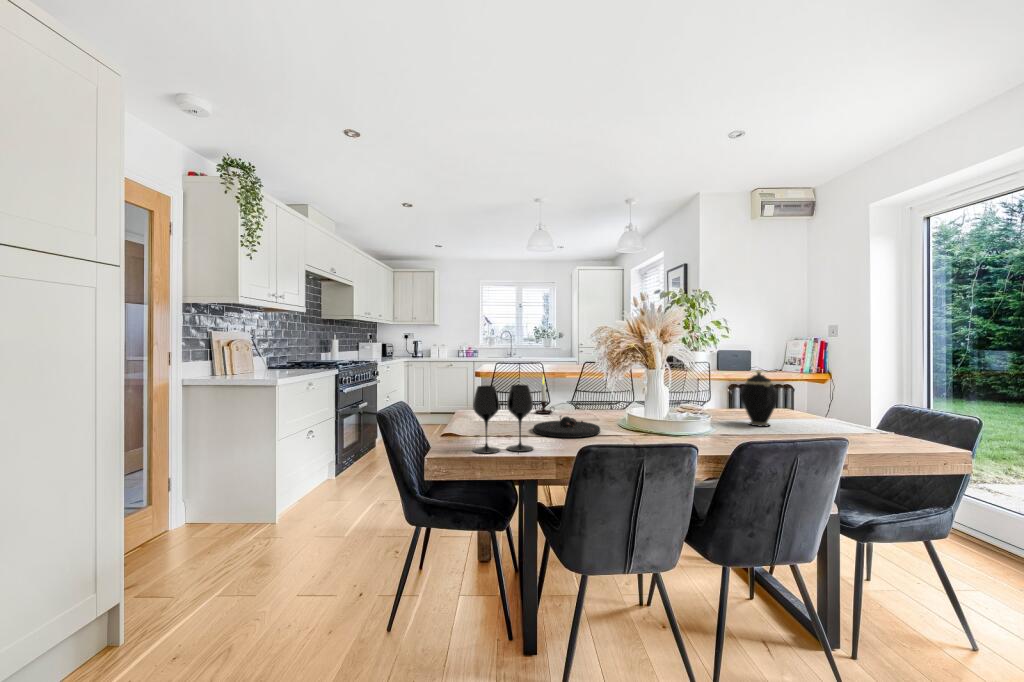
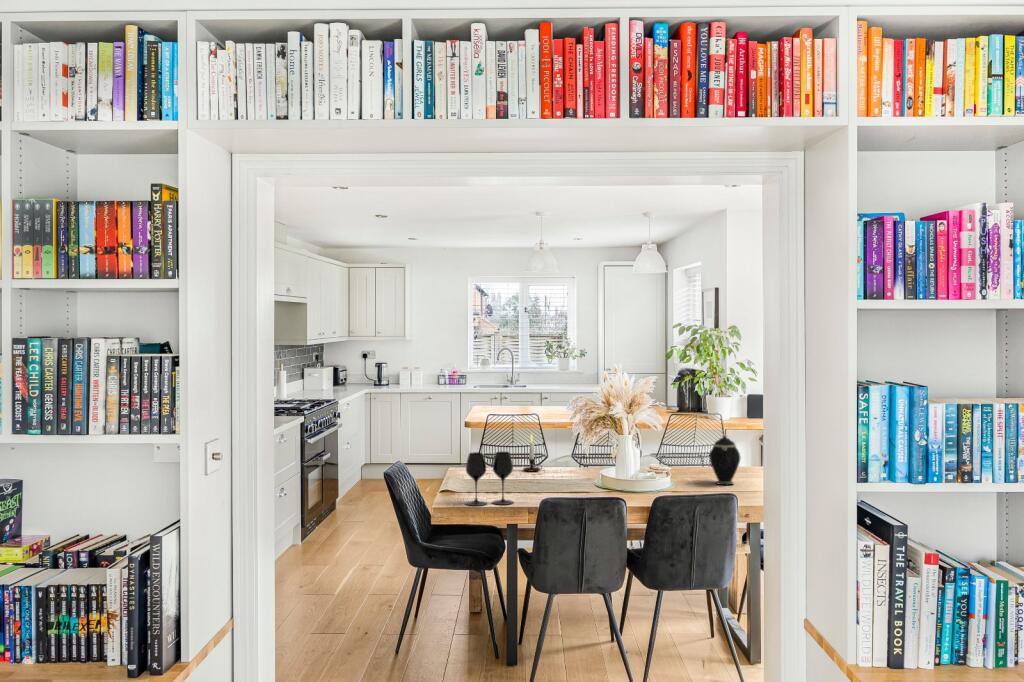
plate: present [533,416,600,438] -> none [517,475,575,494]

